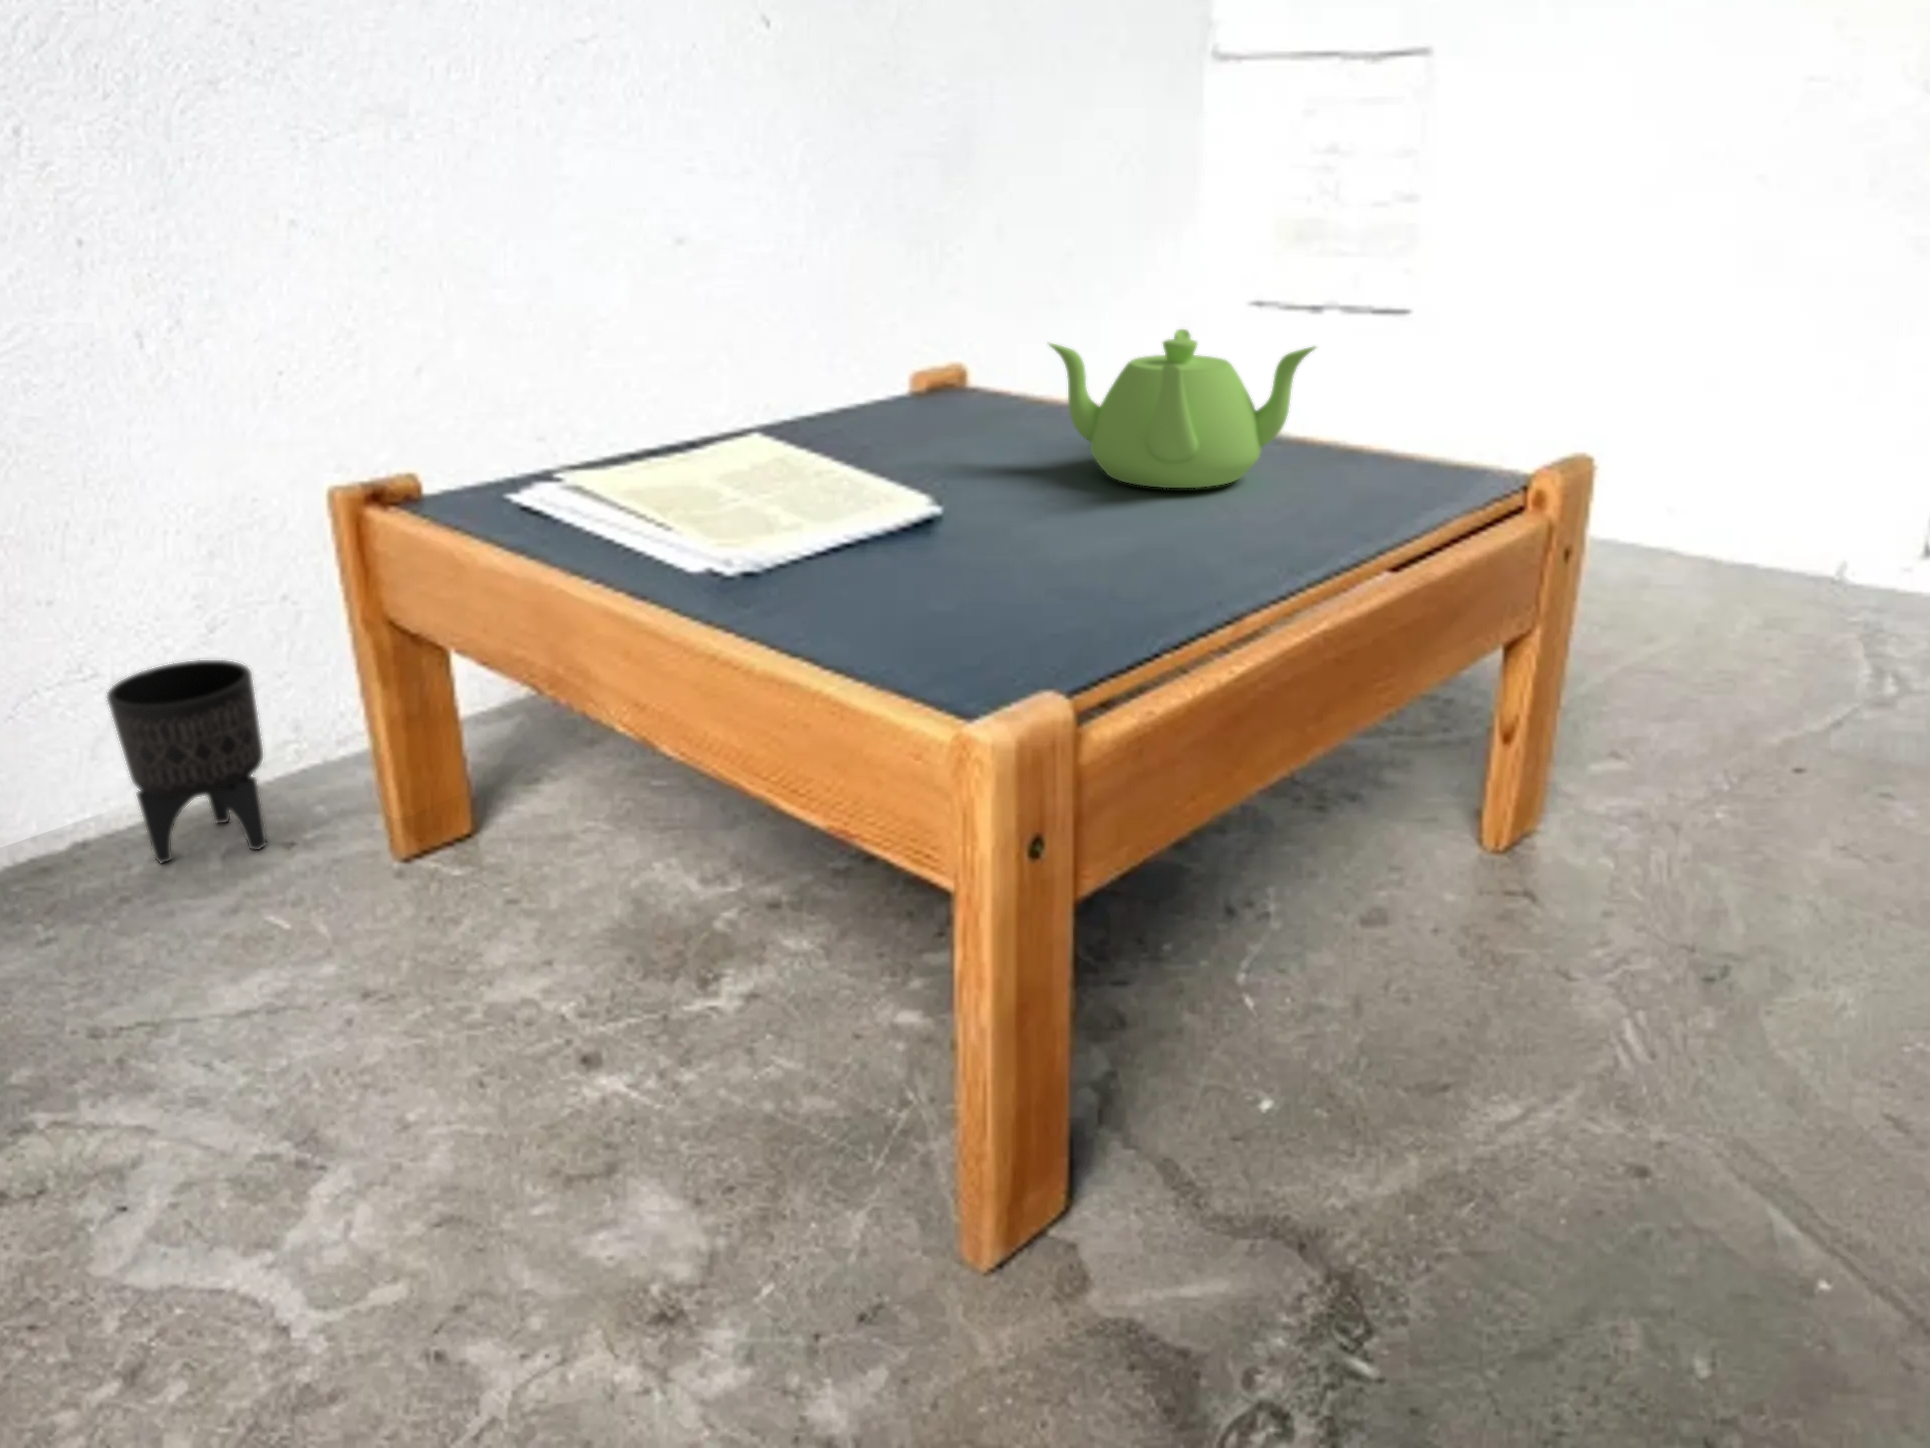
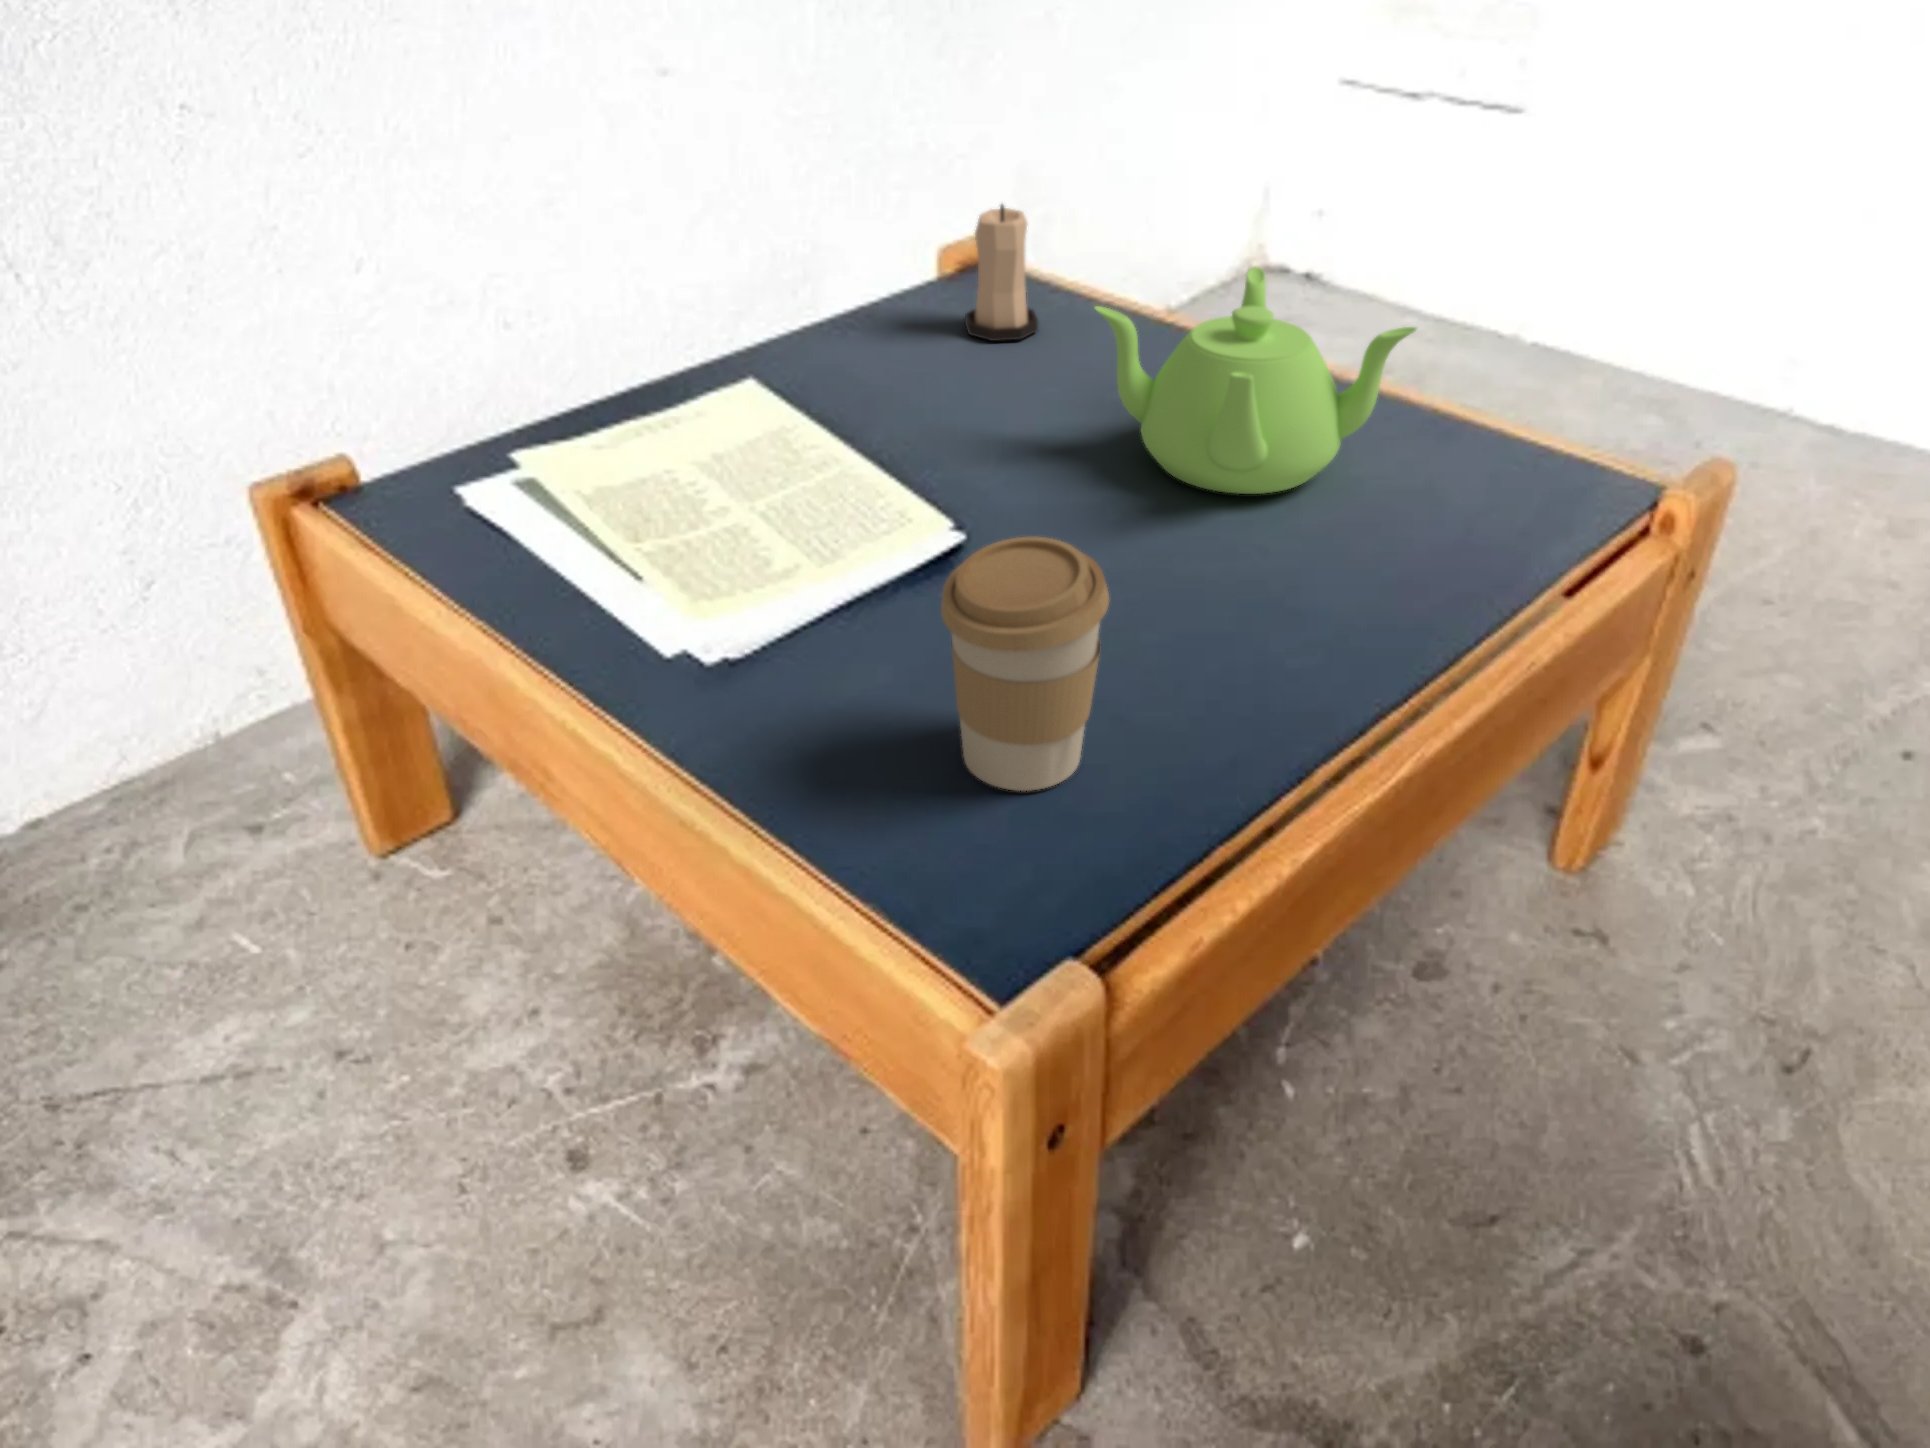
candle: none [936,303,1000,418] -> present [965,204,1038,341]
coffee cup: none [929,421,1068,631] -> present [941,537,1109,791]
planter: present [107,660,266,863] -> none [35,631,234,855]

